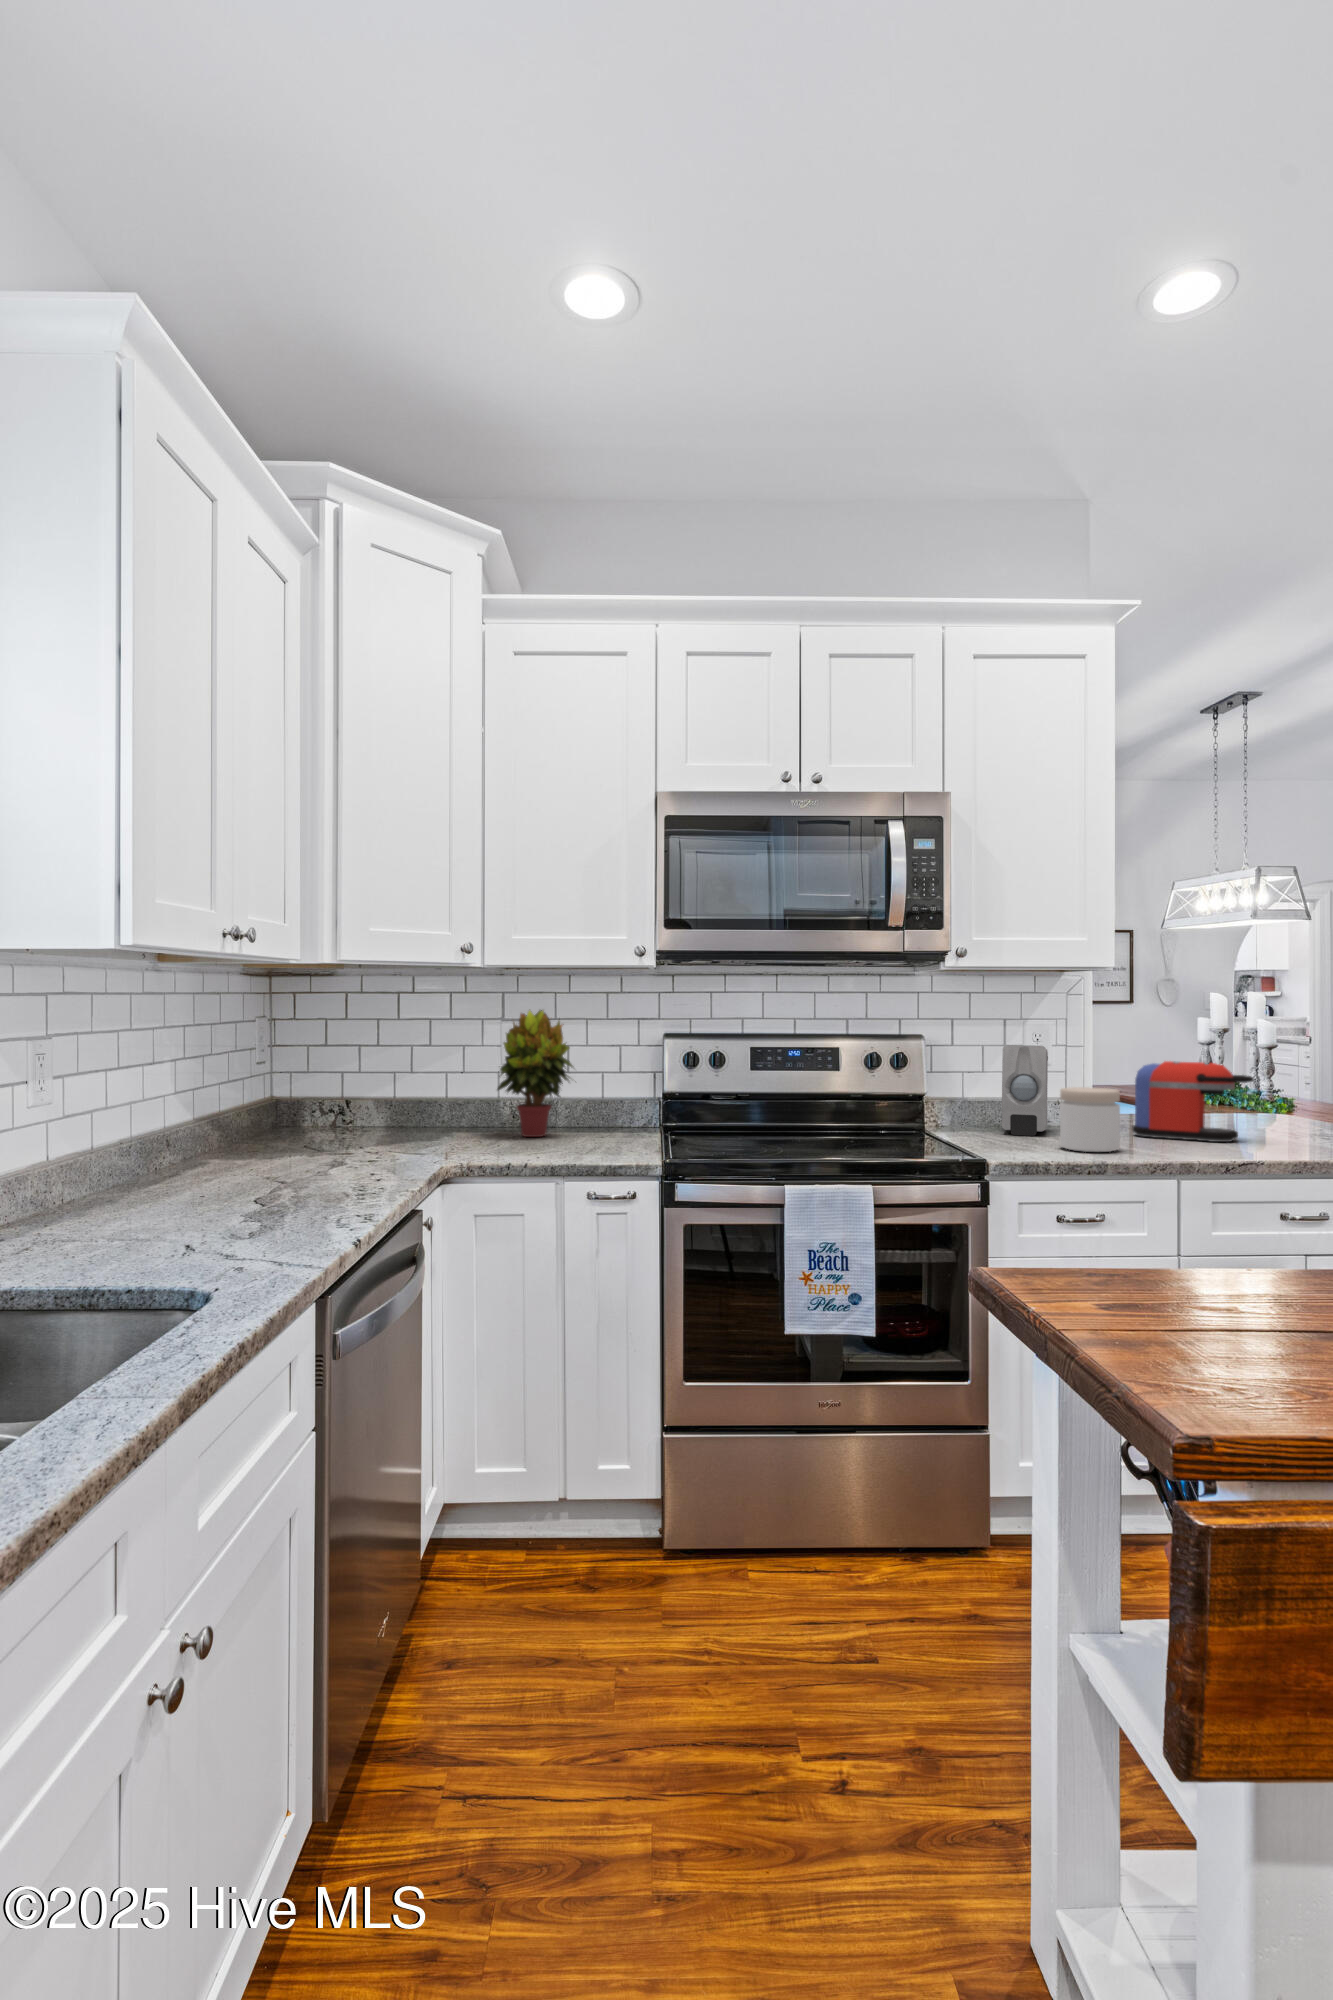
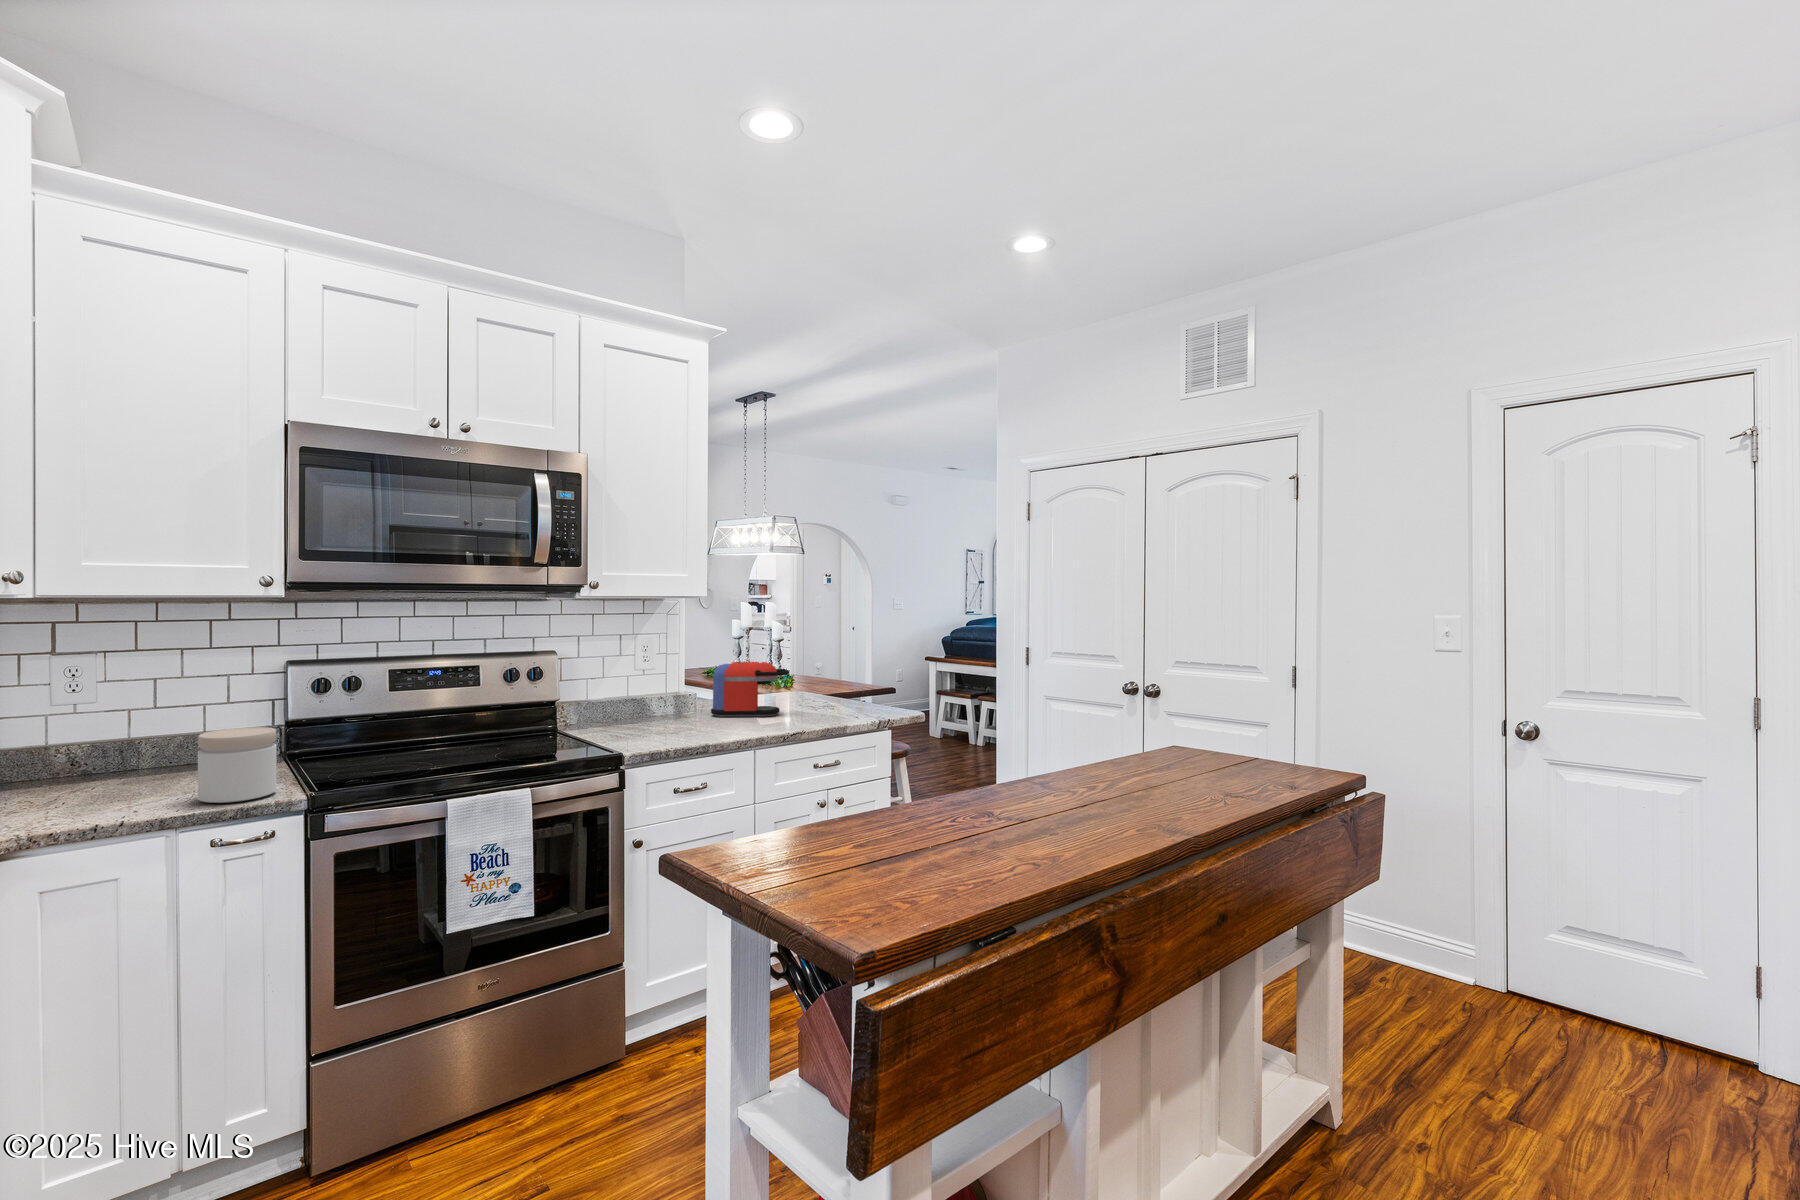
potted plant: present [497,1010,573,1137] -> none [52,640,178,783]
soap dispenser: present [1002,1045,1048,1136] -> none [618,655,652,725]
jar: present [1060,1087,1120,1152] -> present [198,727,277,803]

